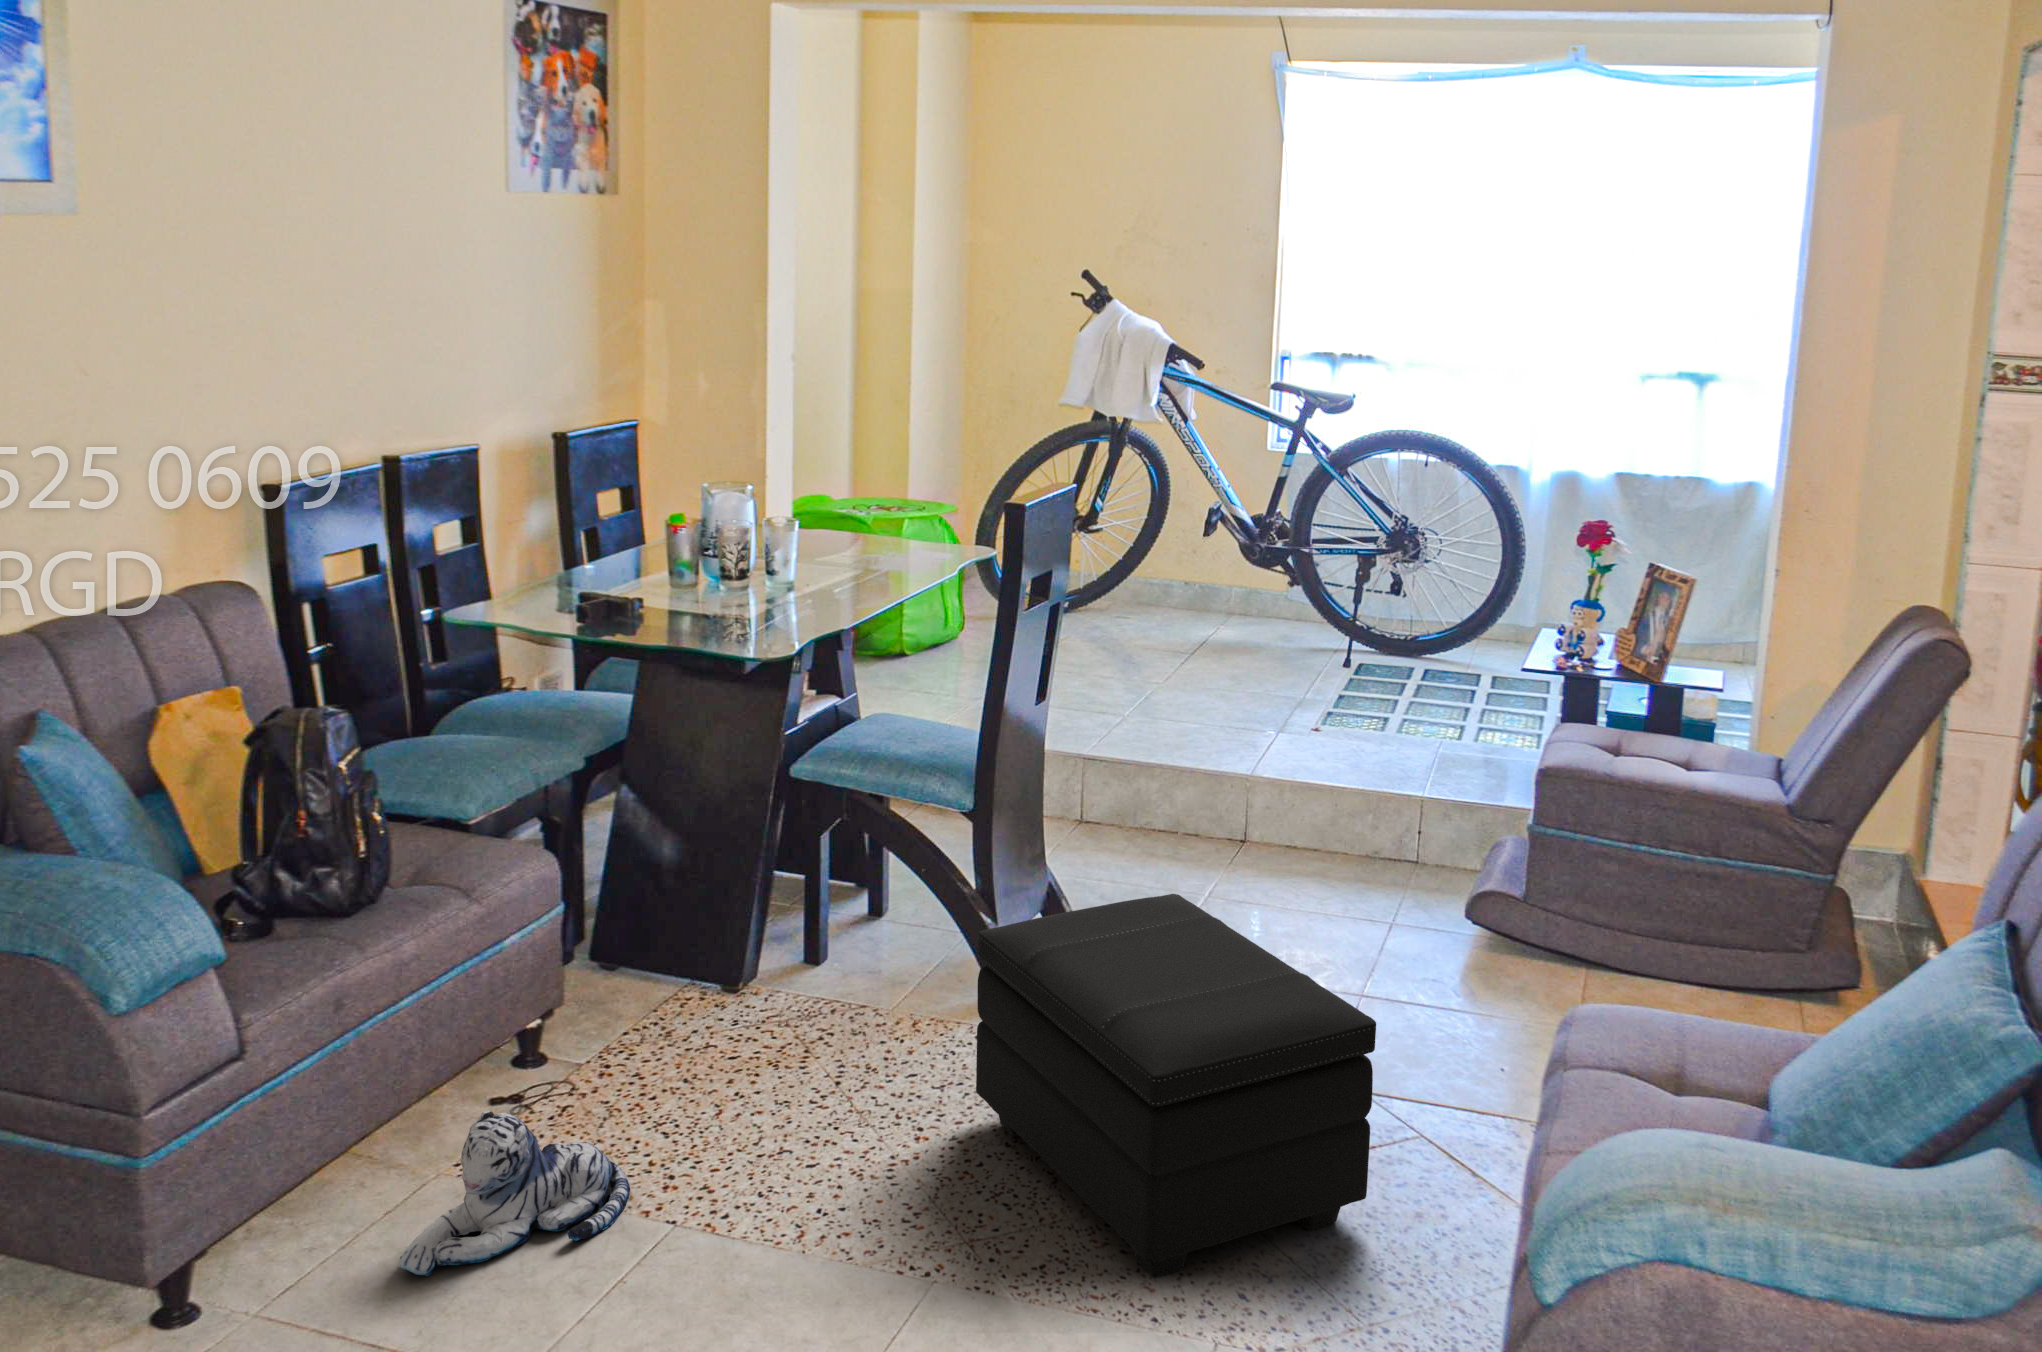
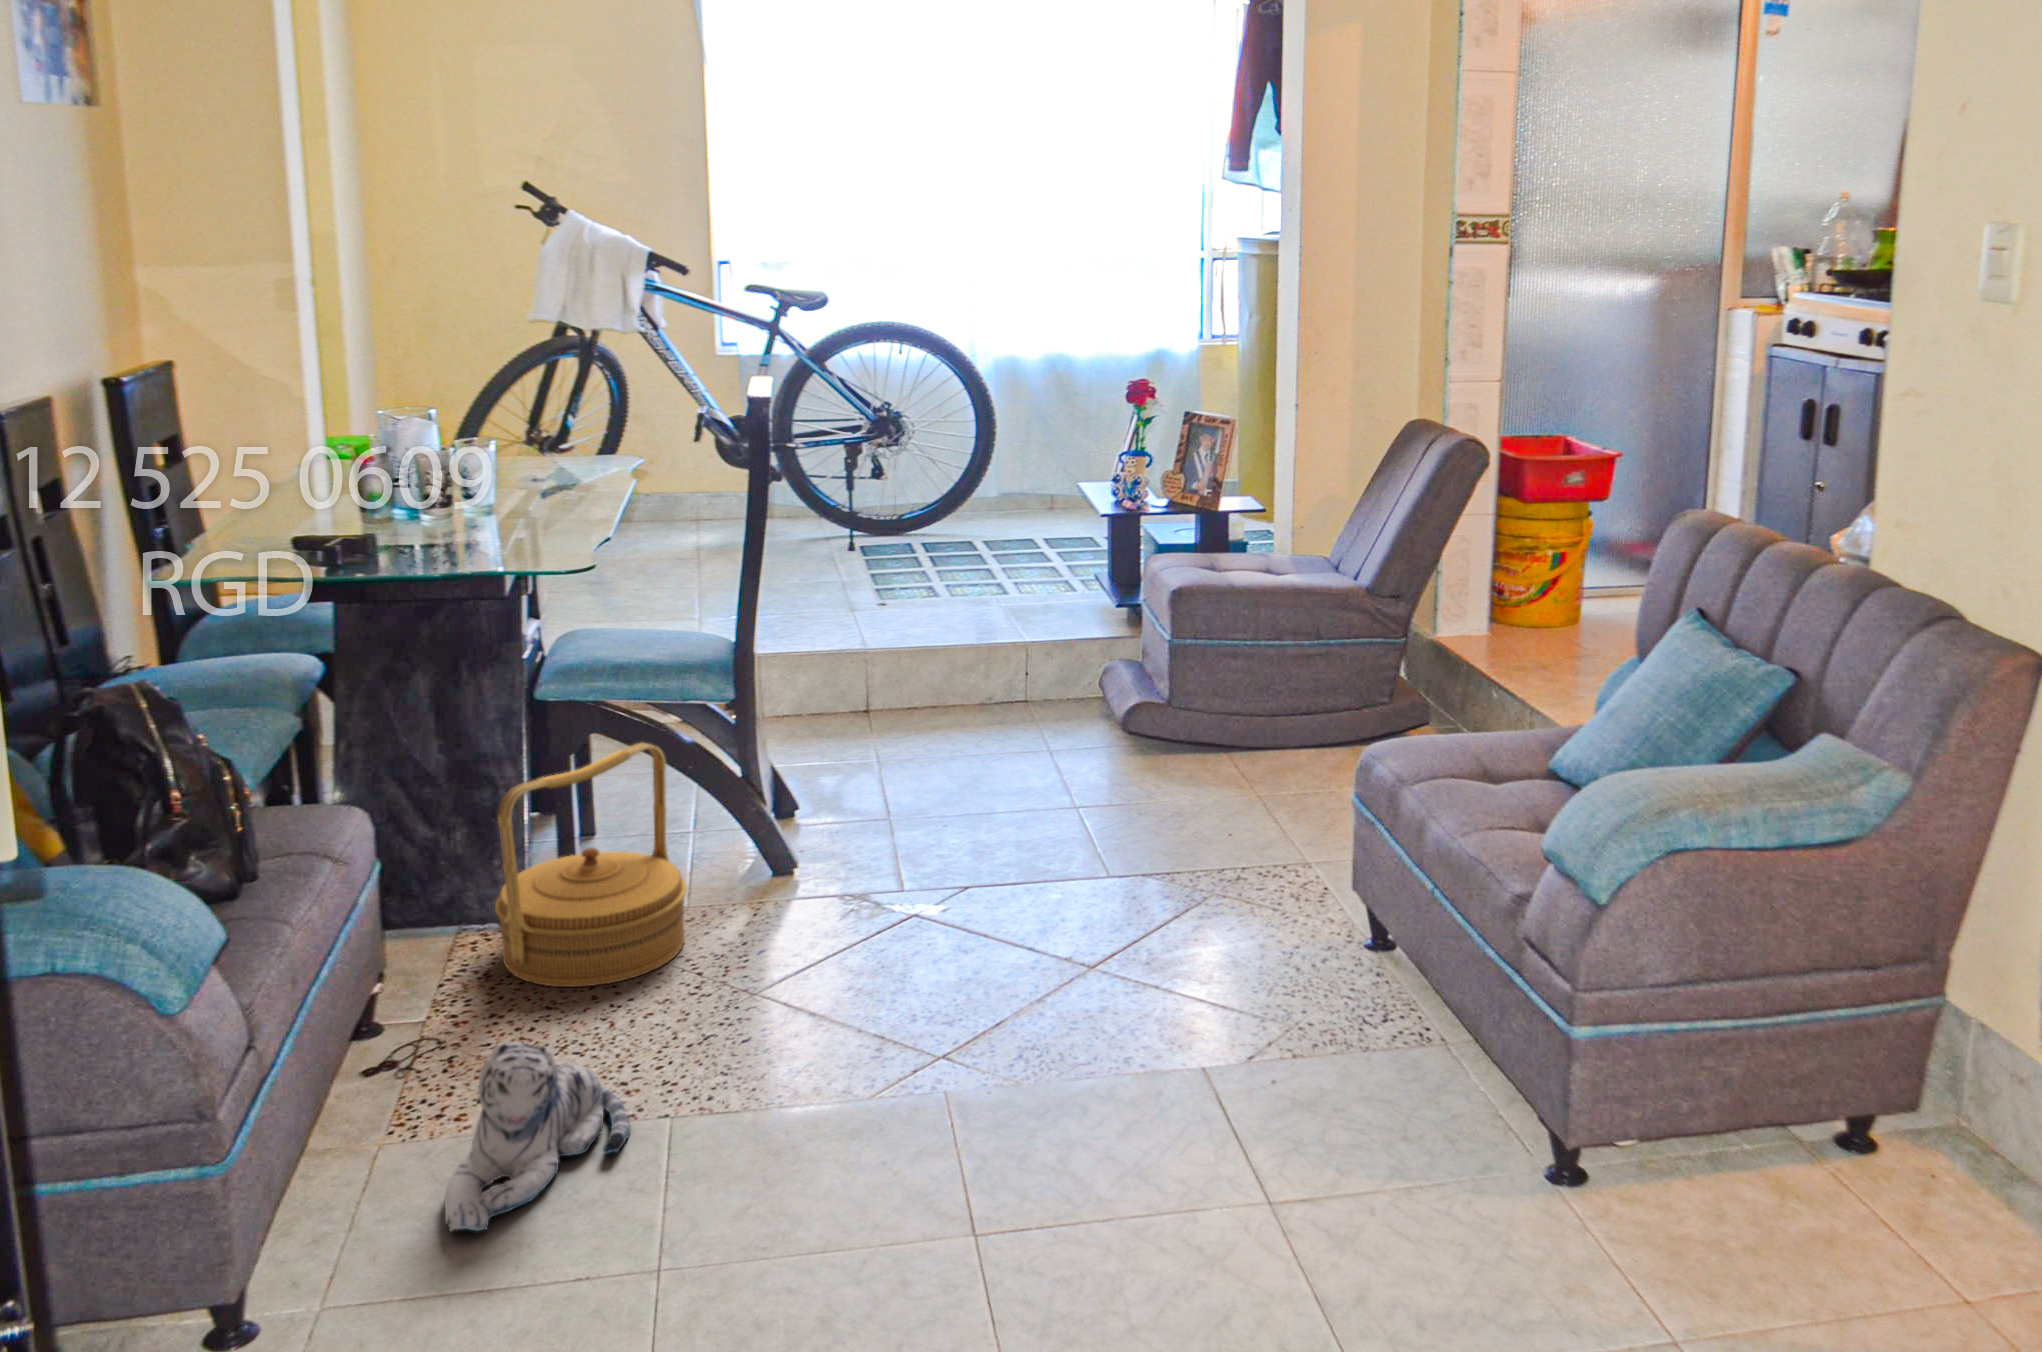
woven basket: none [667,848,854,1072] -> present [495,743,687,987]
footstool: present [976,894,1376,1278] -> none [878,717,1271,1021]

